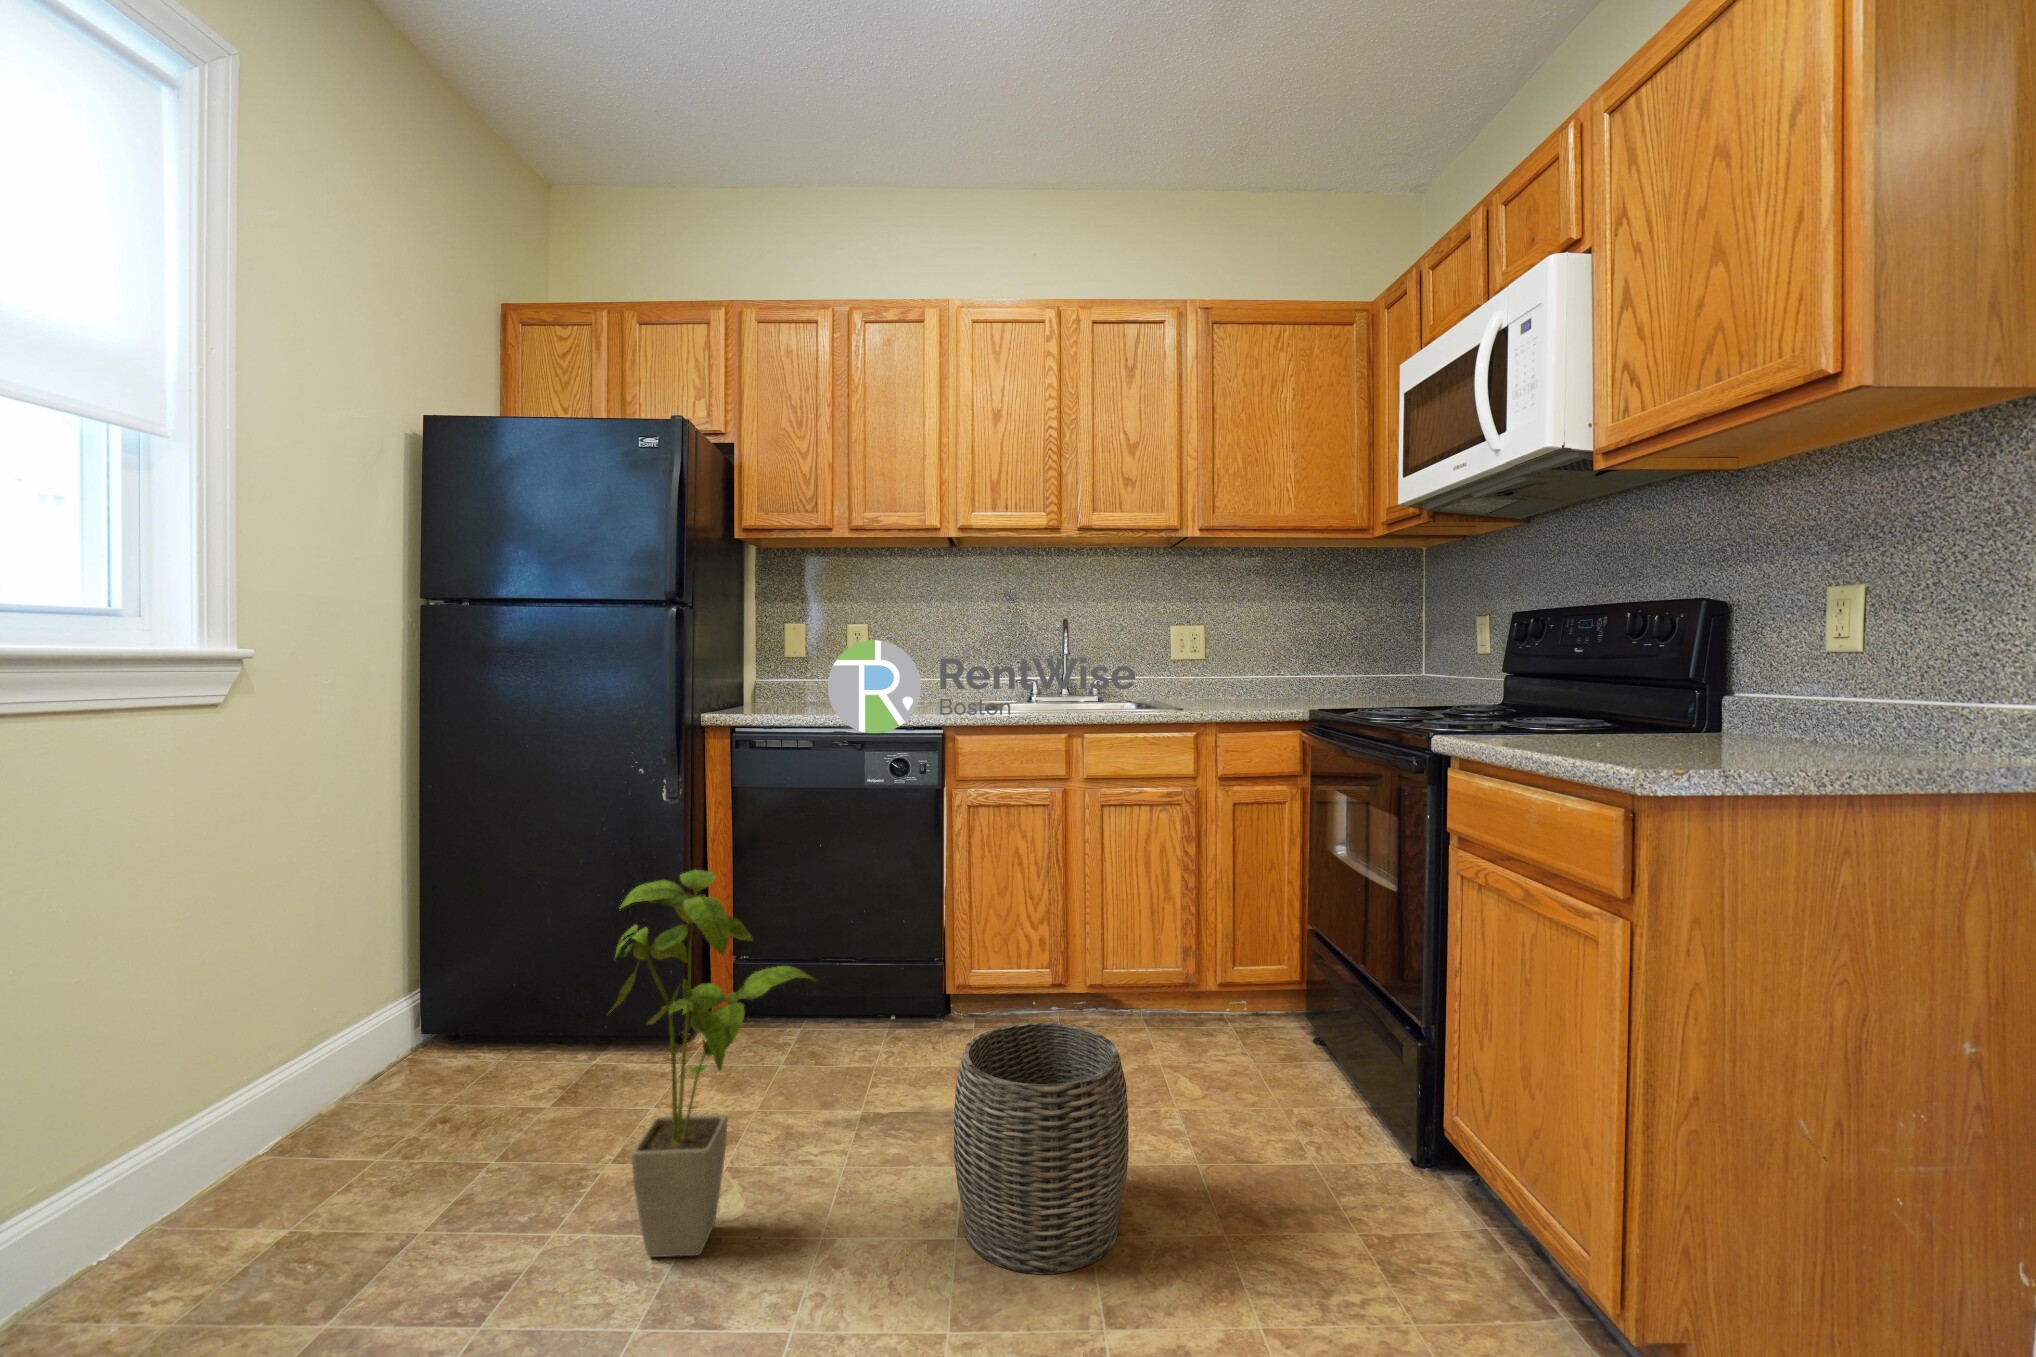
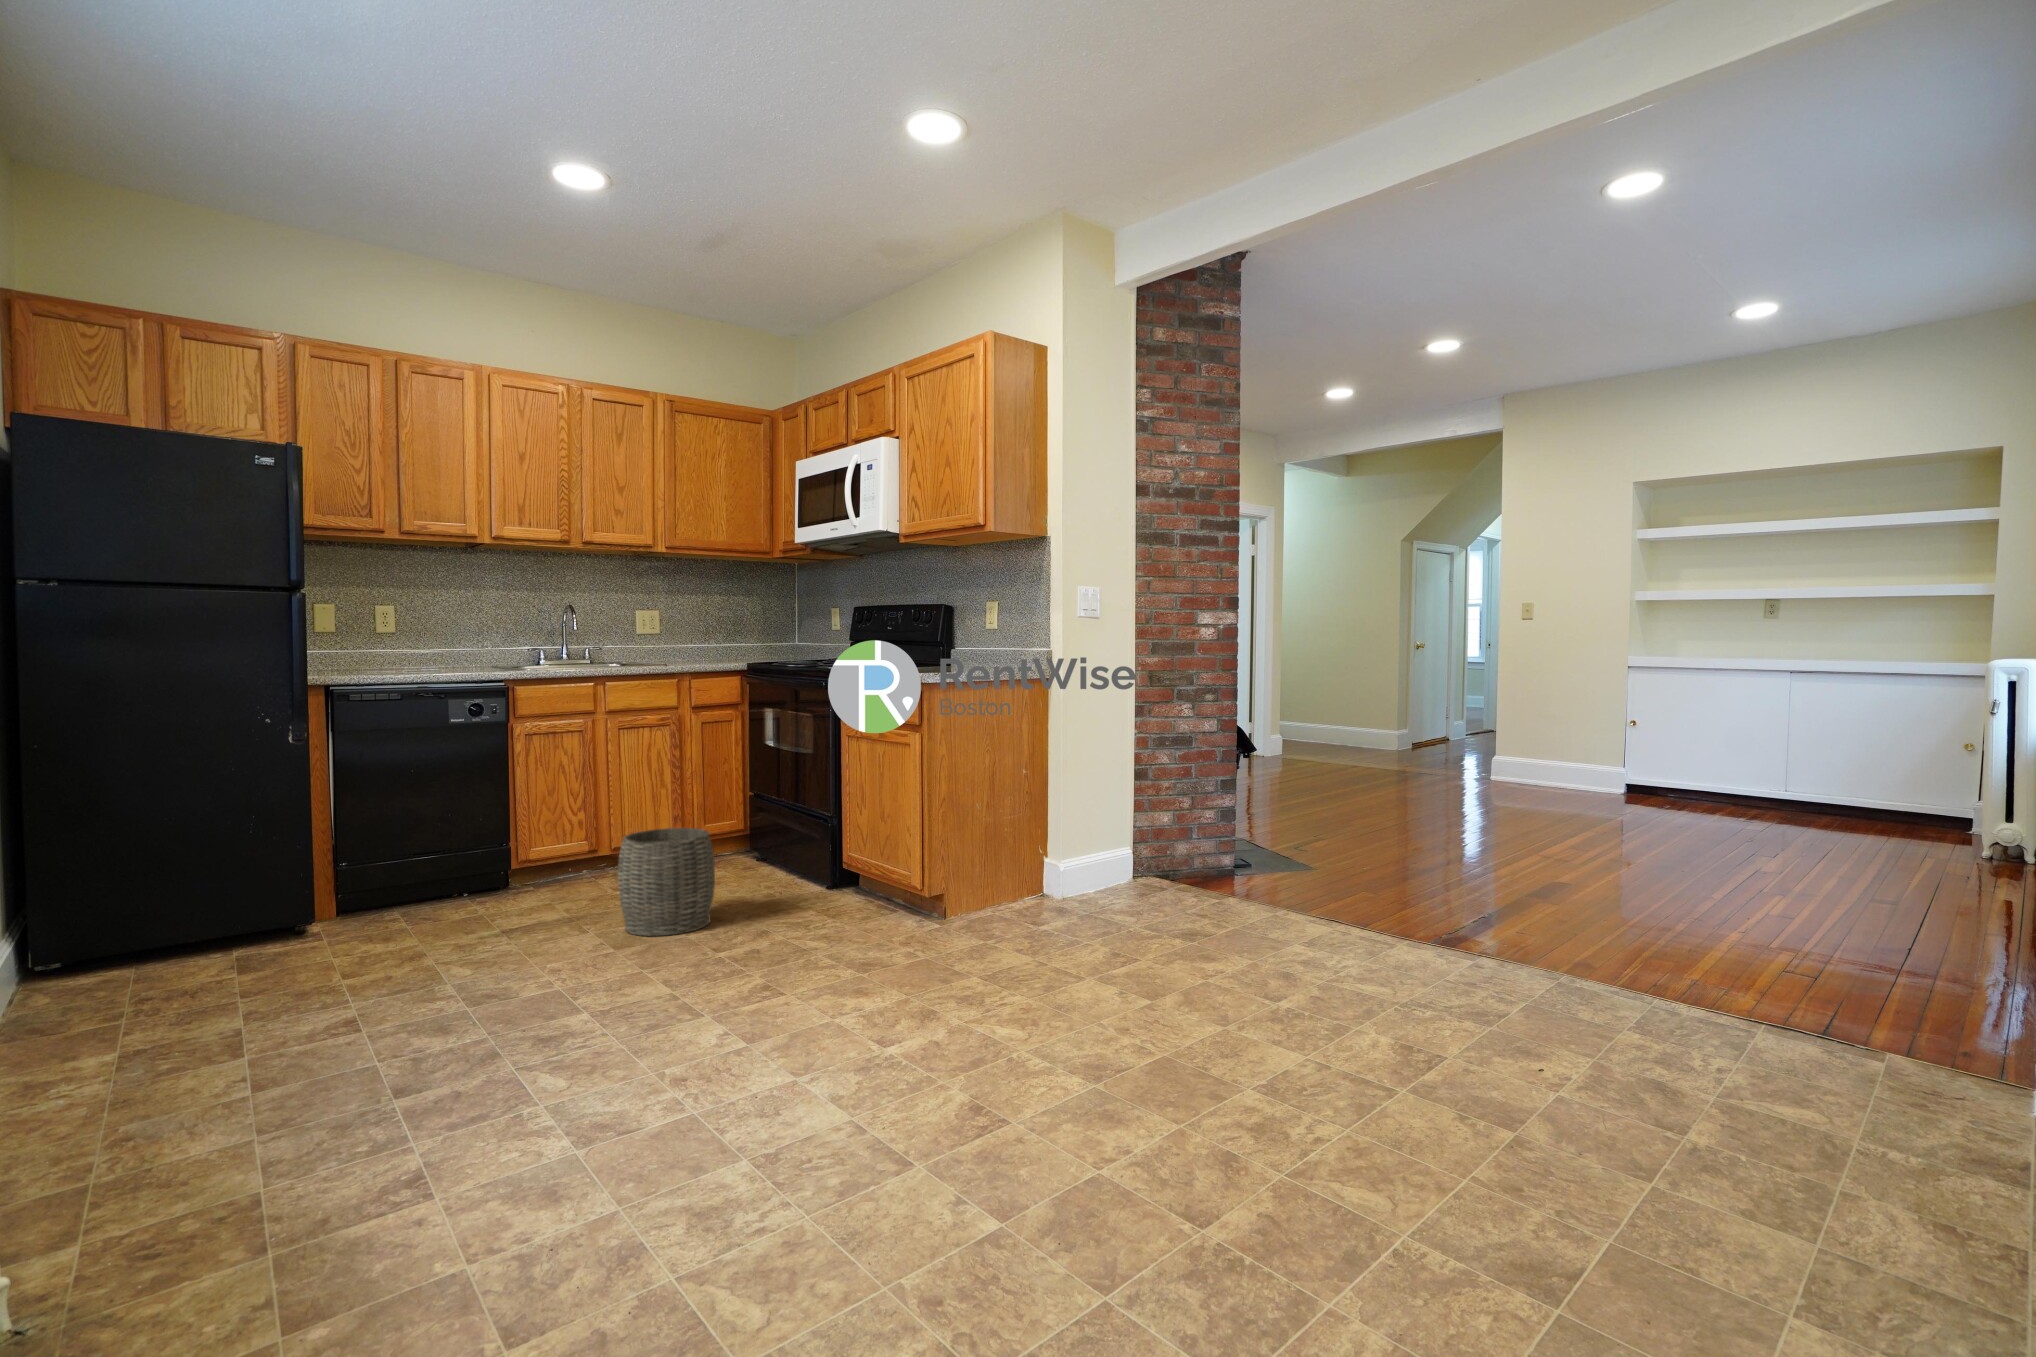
house plant: present [610,870,815,1257] -> none [410,750,535,973]

